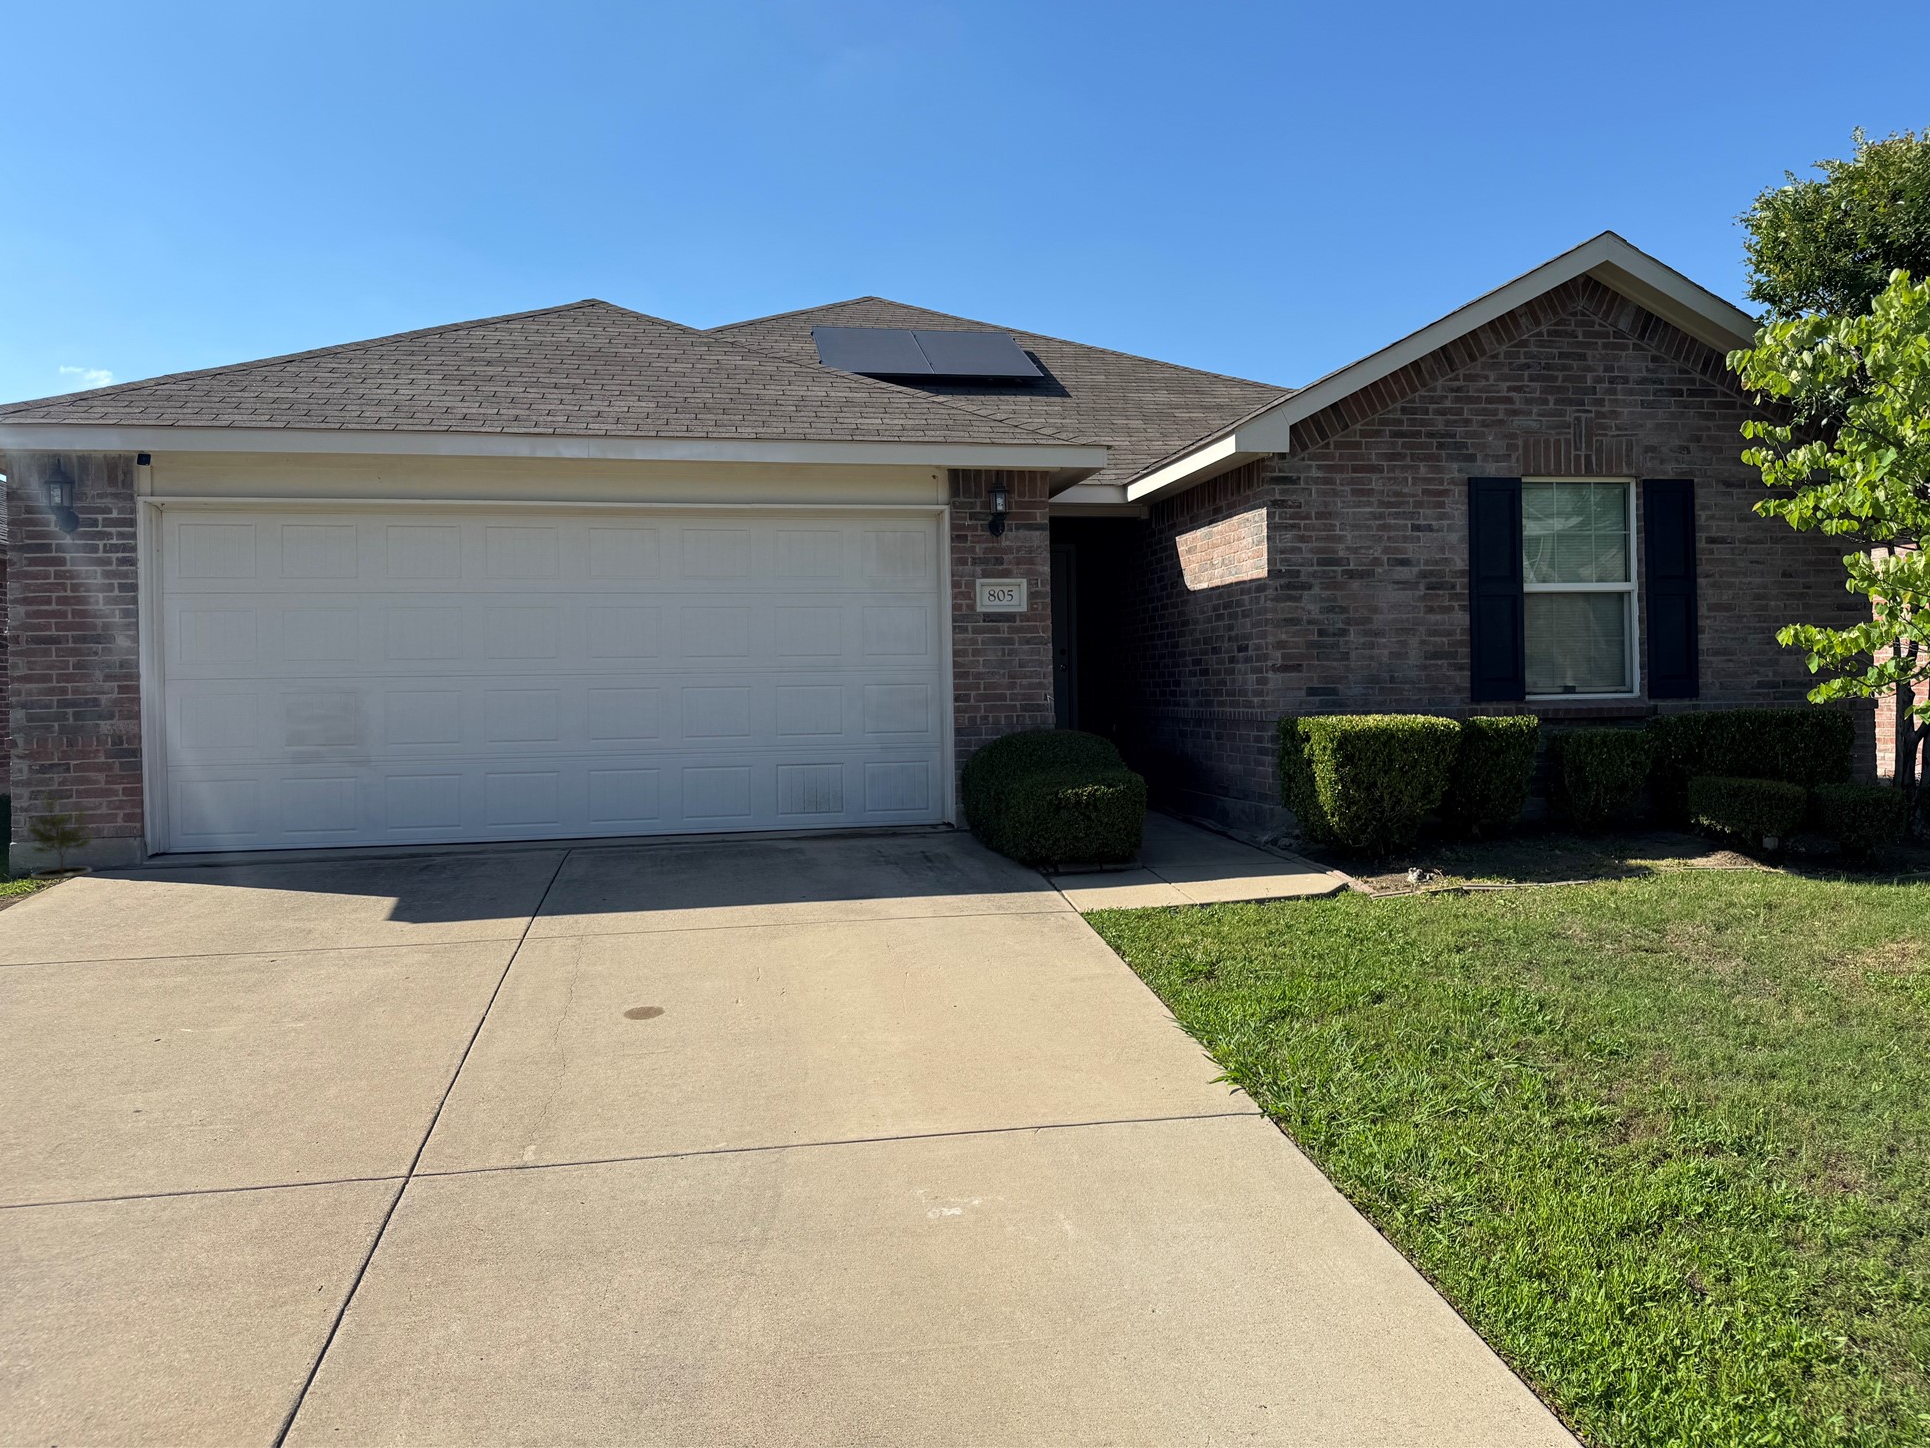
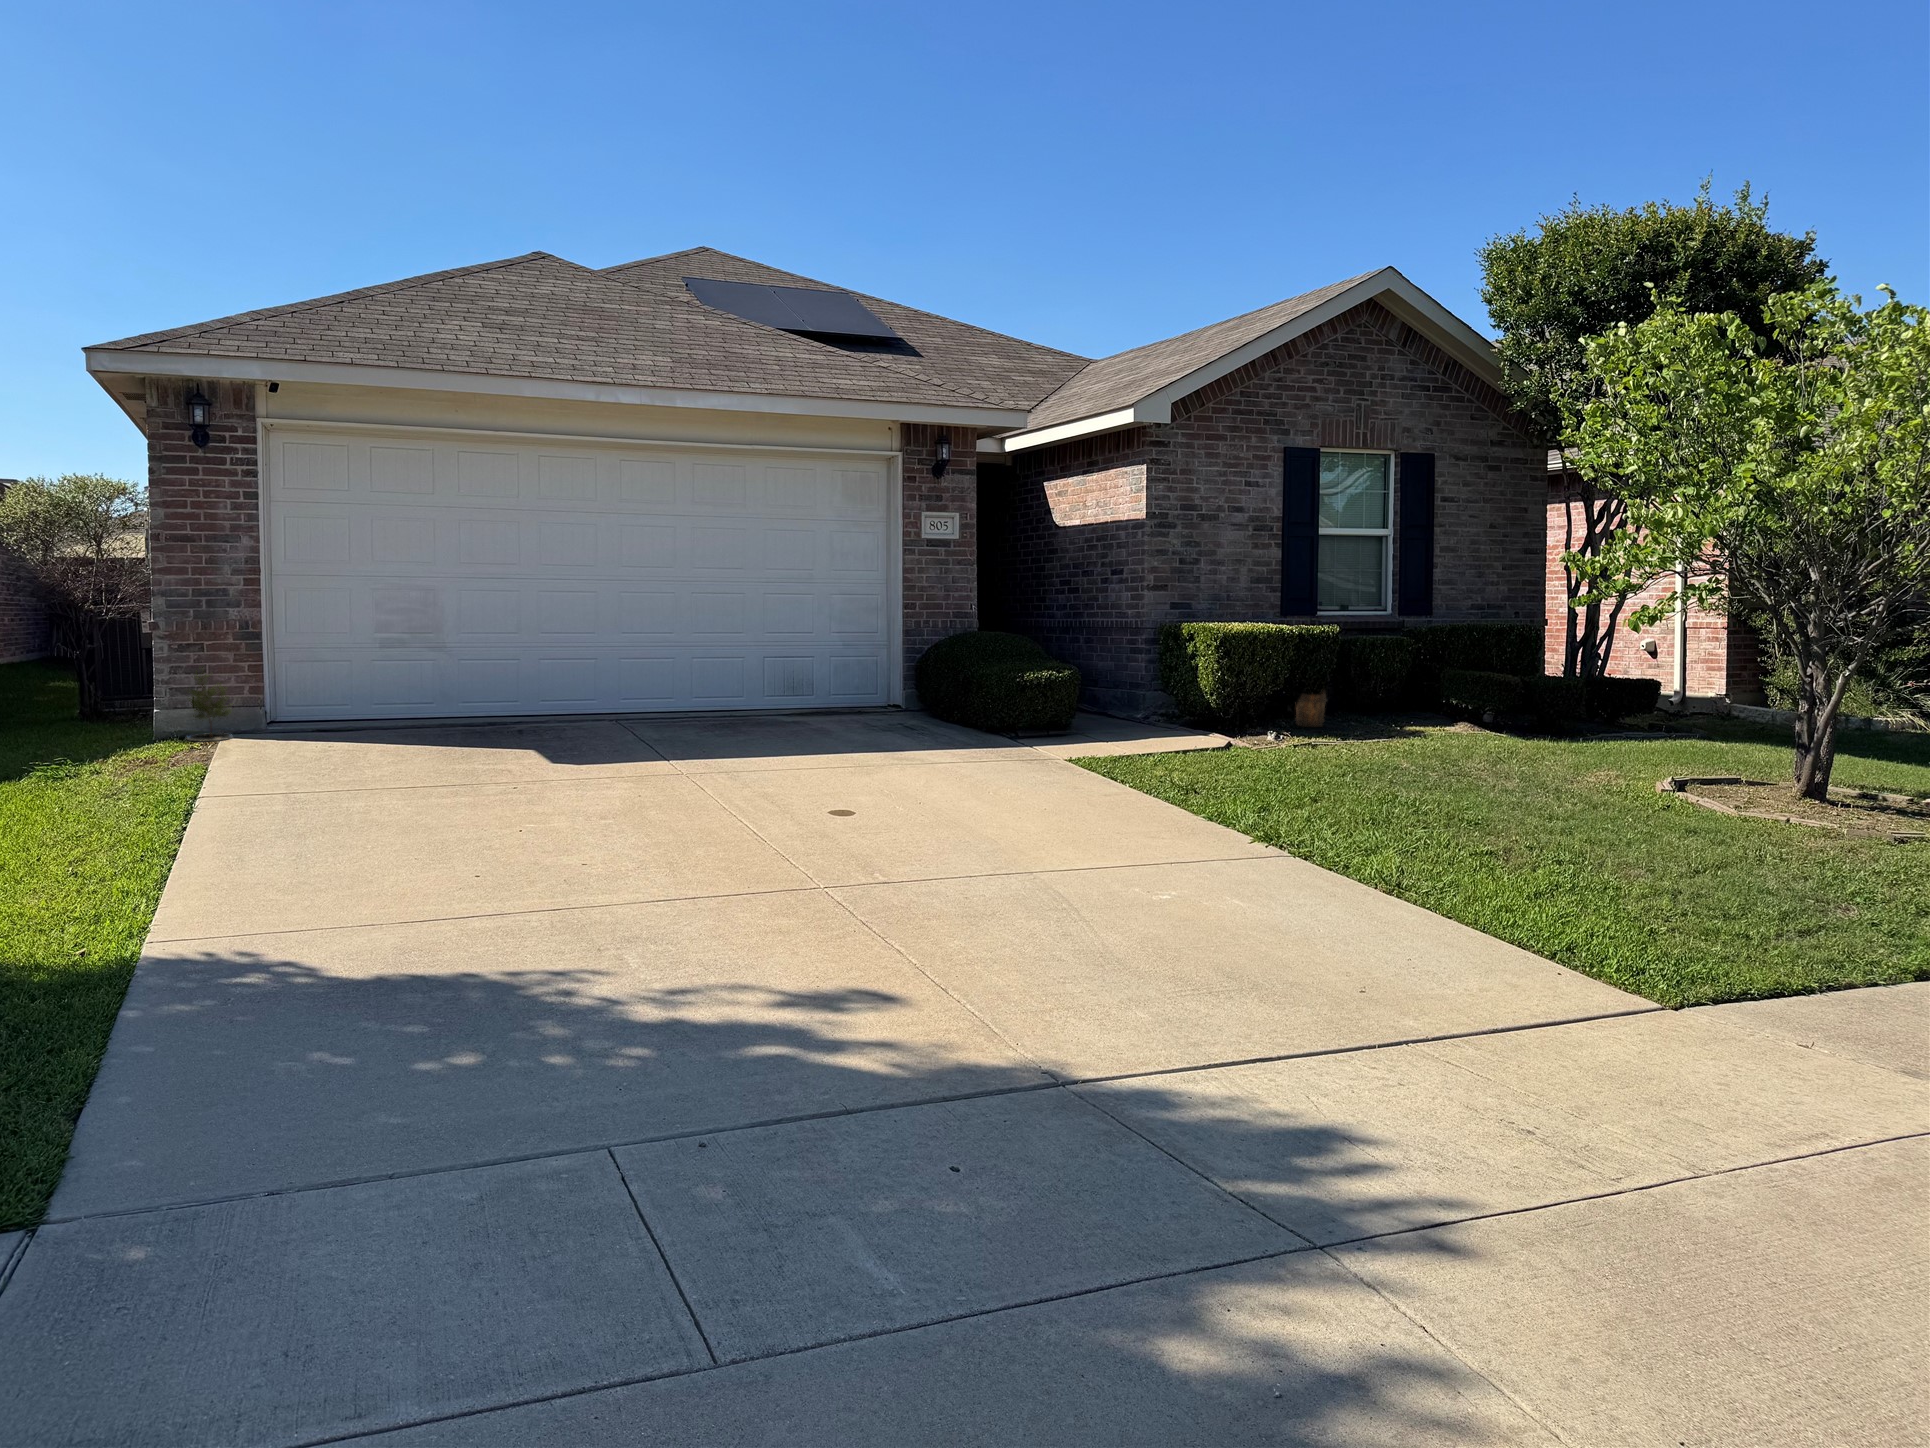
bucket: none [1467,788,1515,862] -> present [1296,690,1327,727]

